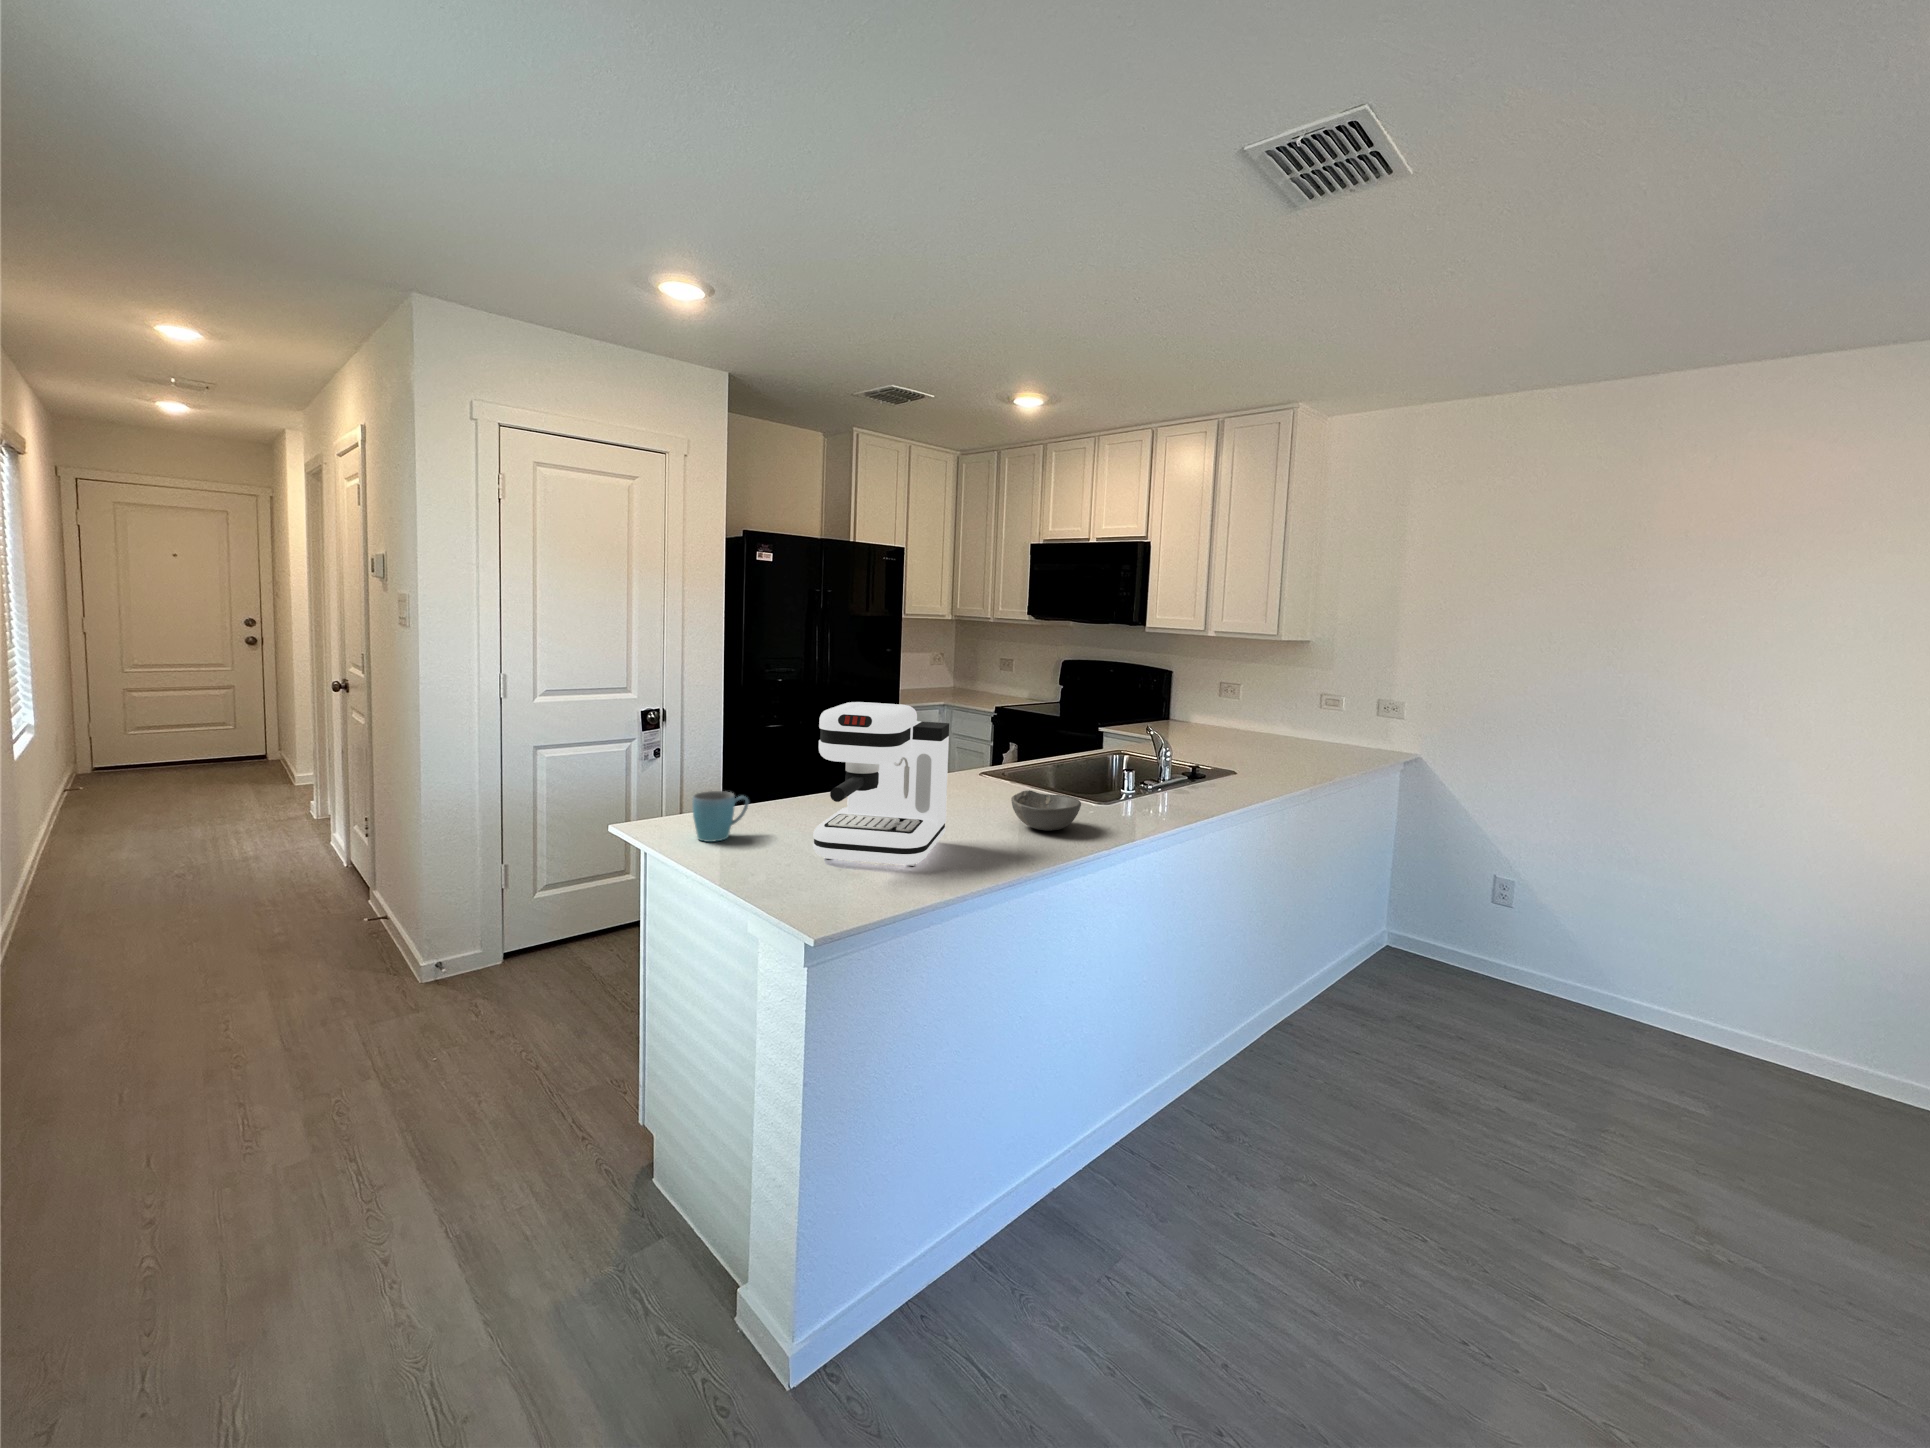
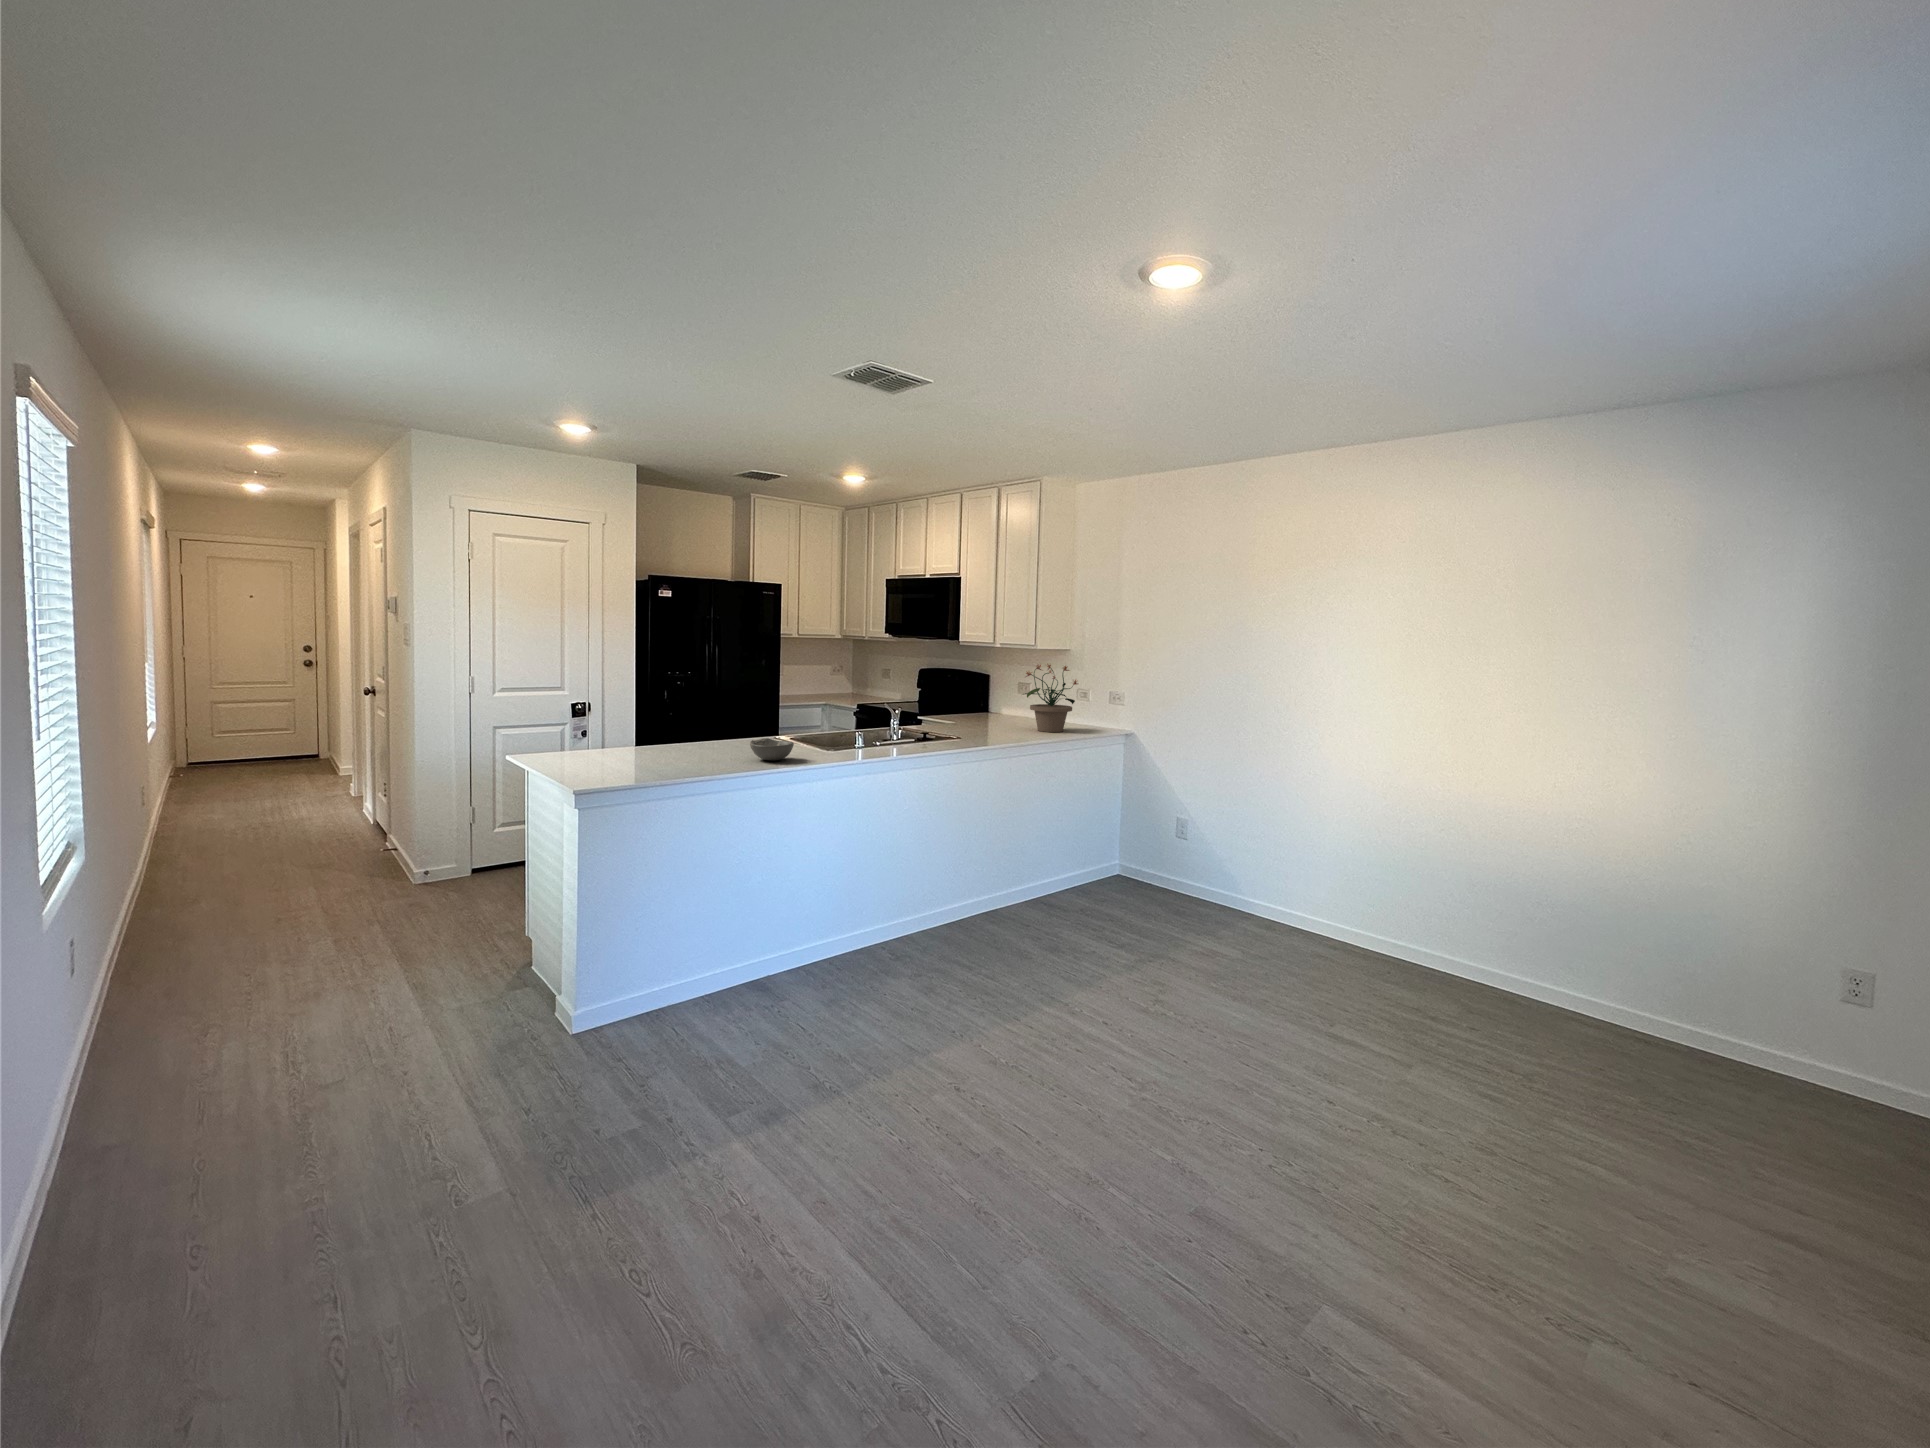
potted plant: none [1263,659,1355,755] -> present [1025,664,1078,732]
coffee maker: present [813,702,949,866] -> none [610,682,699,771]
mug: present [693,791,749,842] -> none [550,734,586,761]

